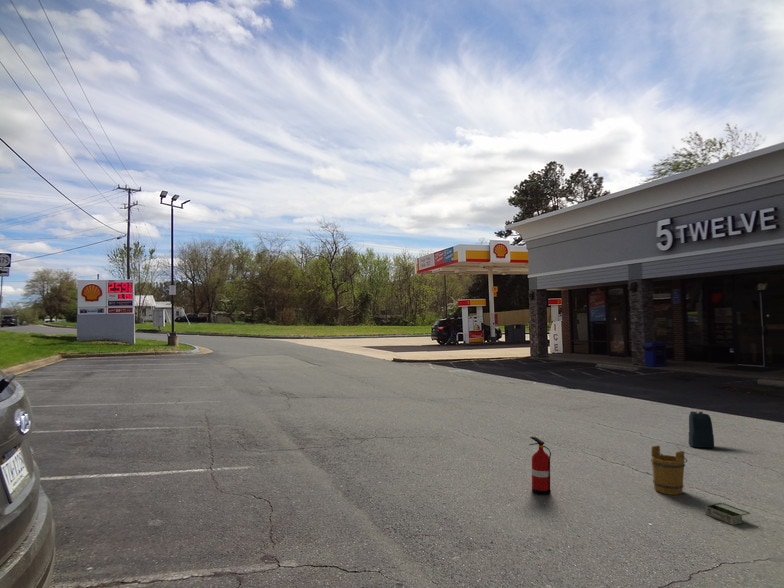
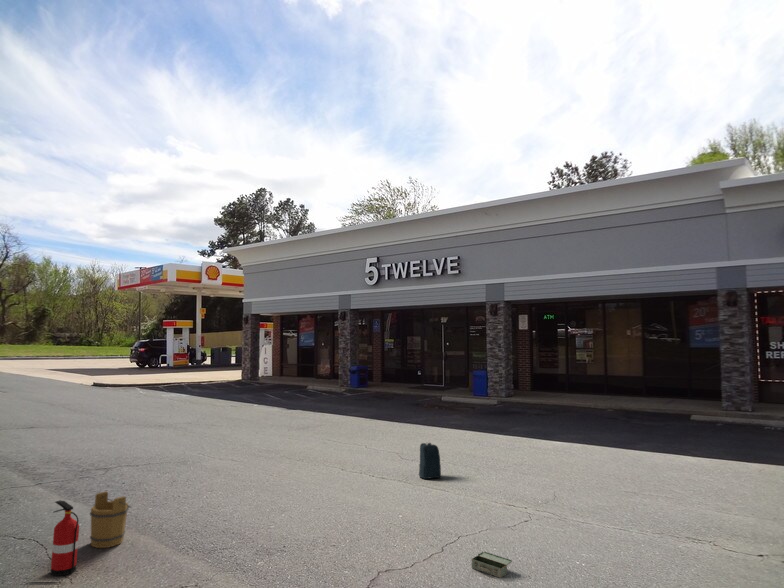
fire extinguisher: present [529,437,551,495] -> present [51,500,79,576]
bucket: present [651,445,687,495] -> present [90,492,131,548]

